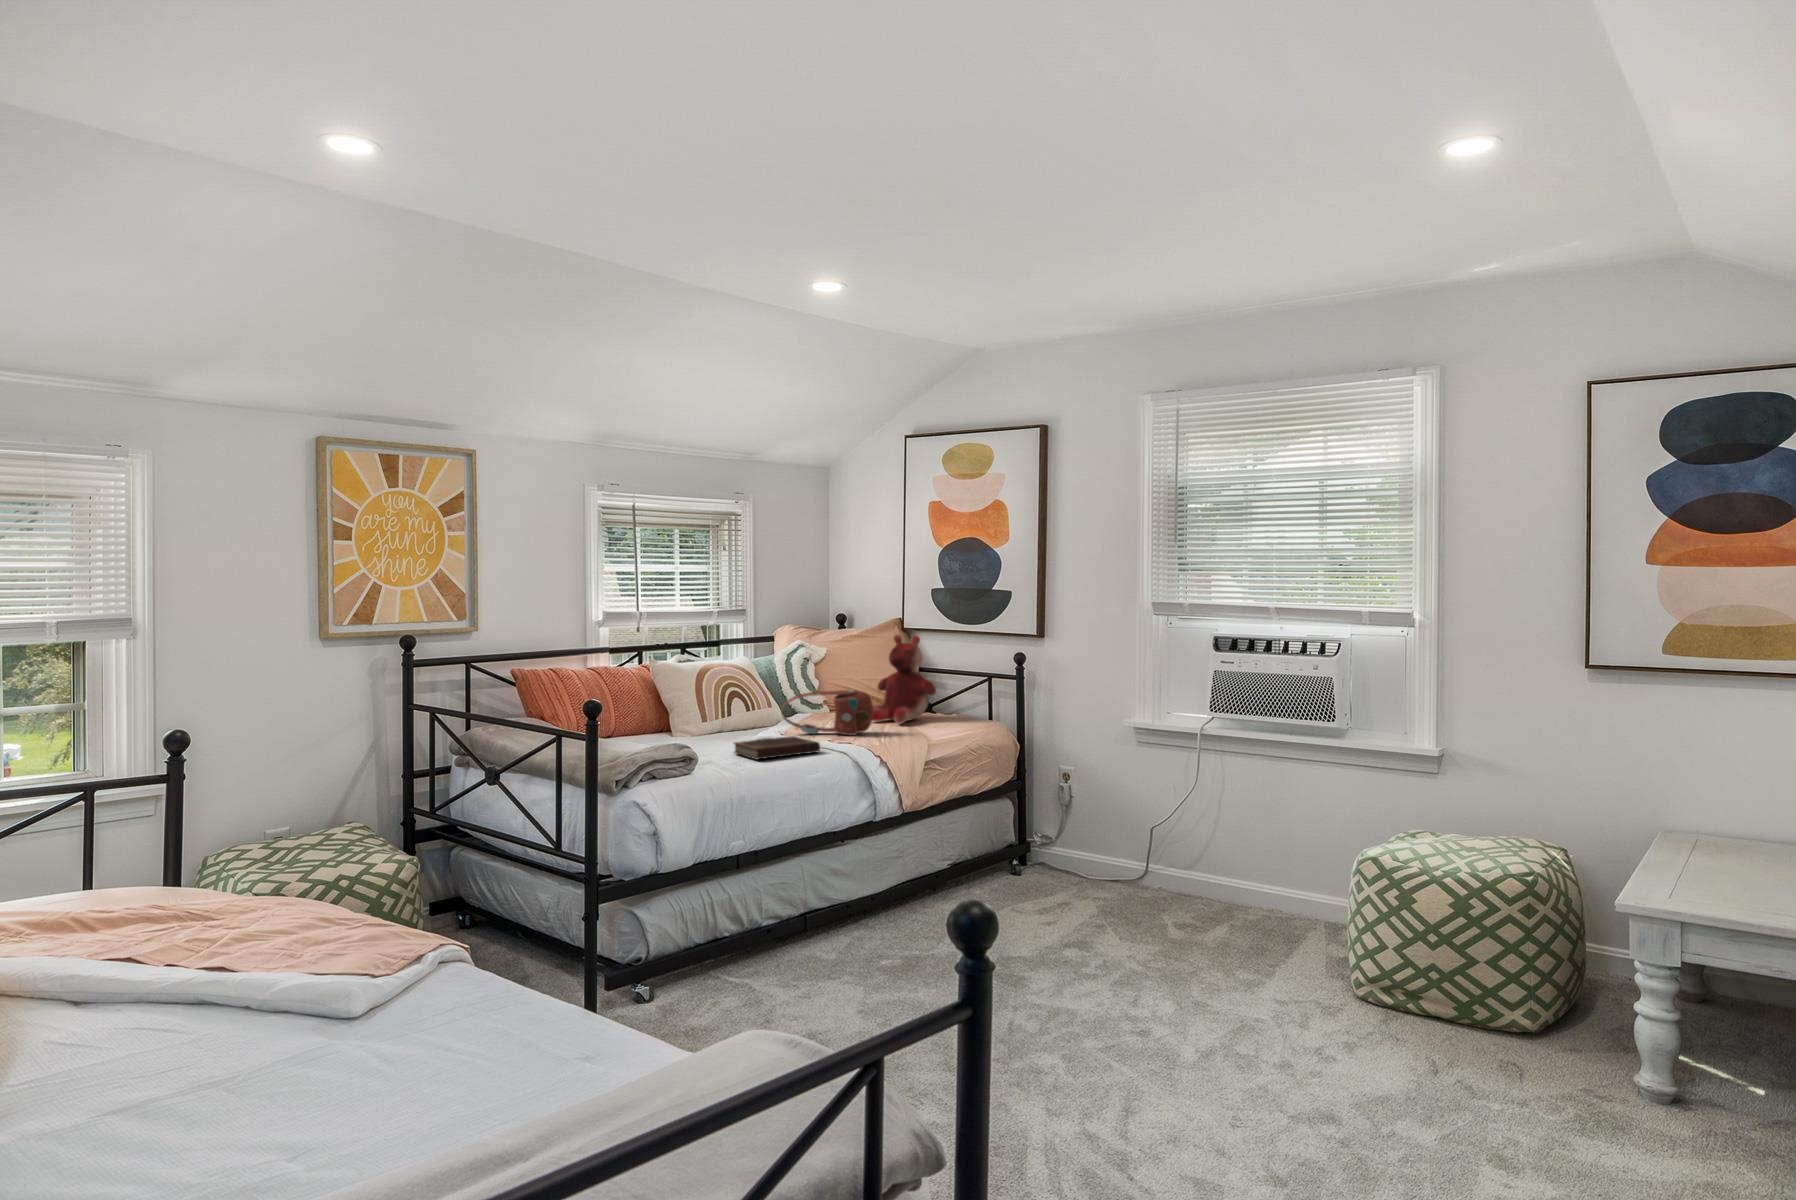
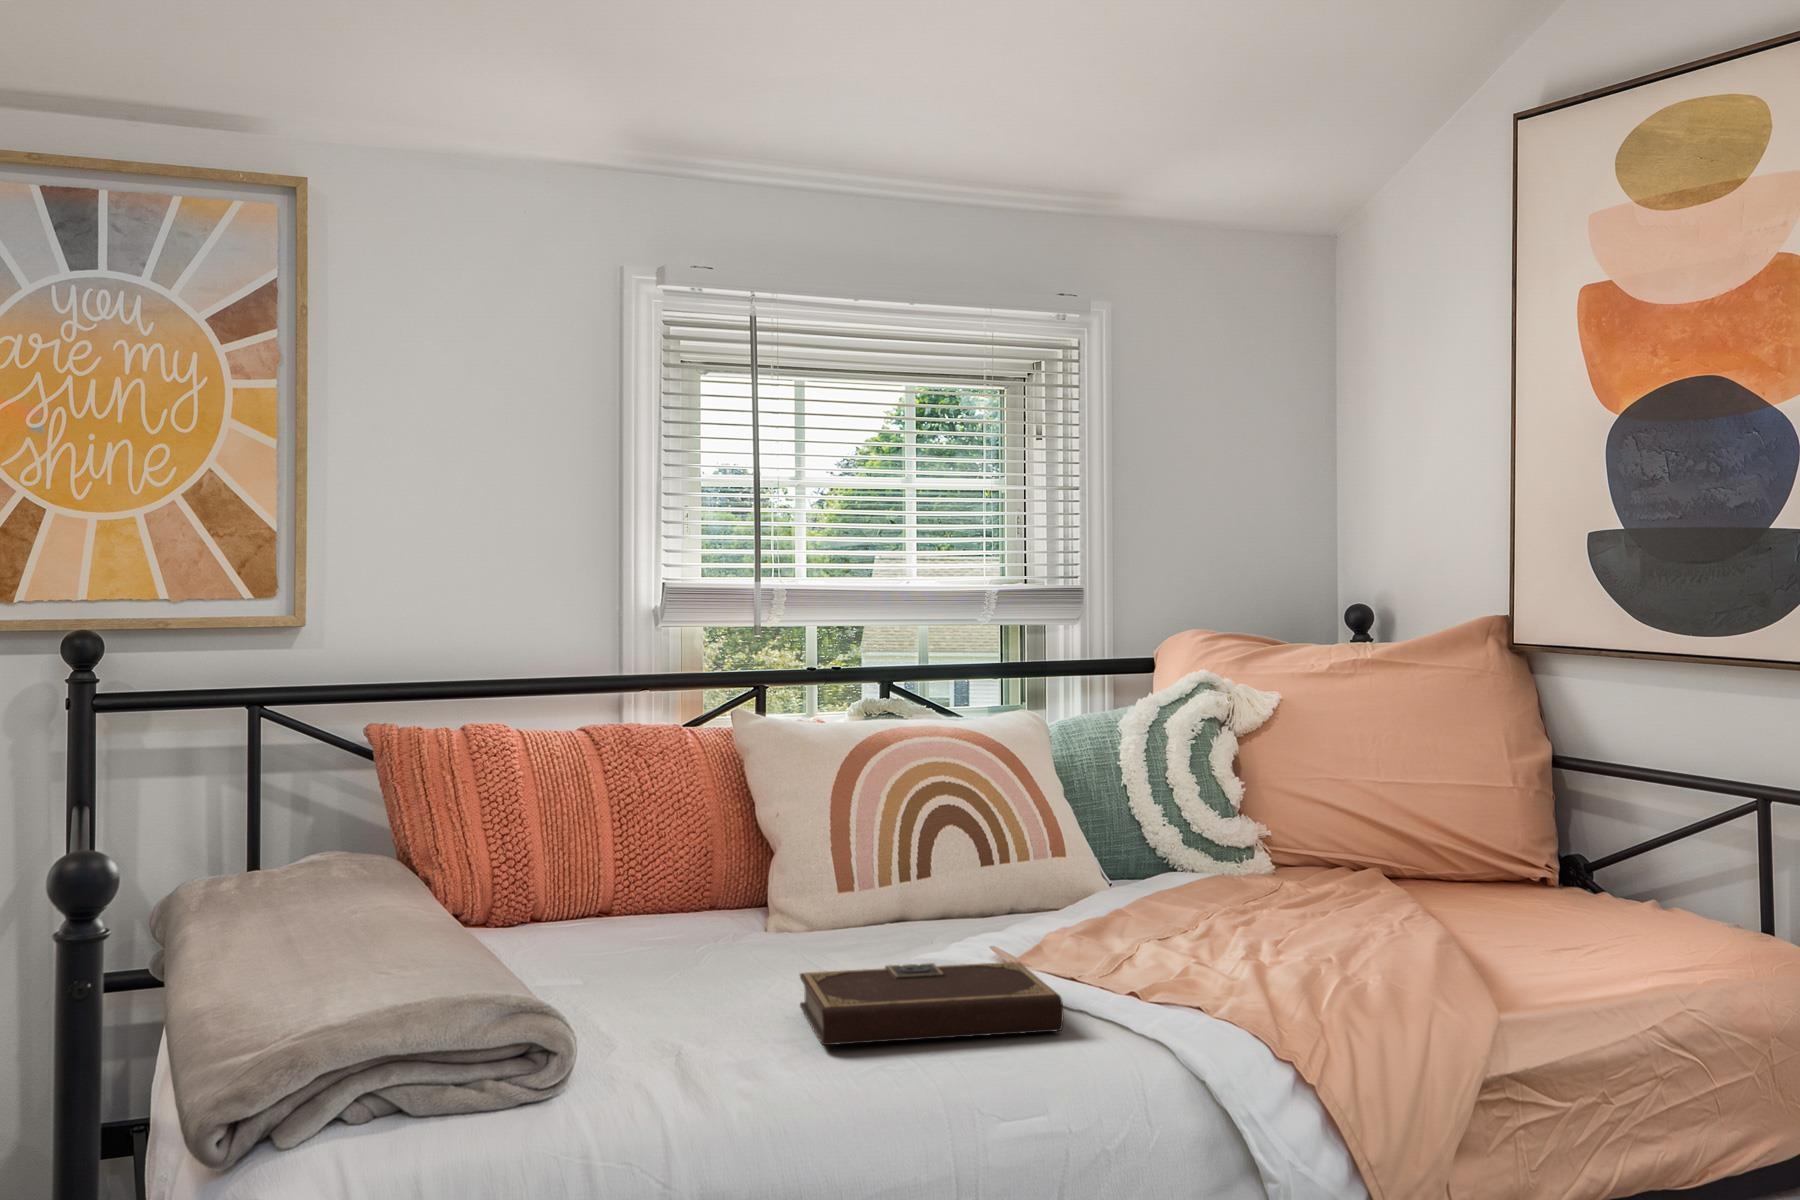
teddy bear: present [872,635,936,724] -> none [1338,653,1565,933]
handbag: present [781,690,873,735] -> none [1034,819,1317,966]

